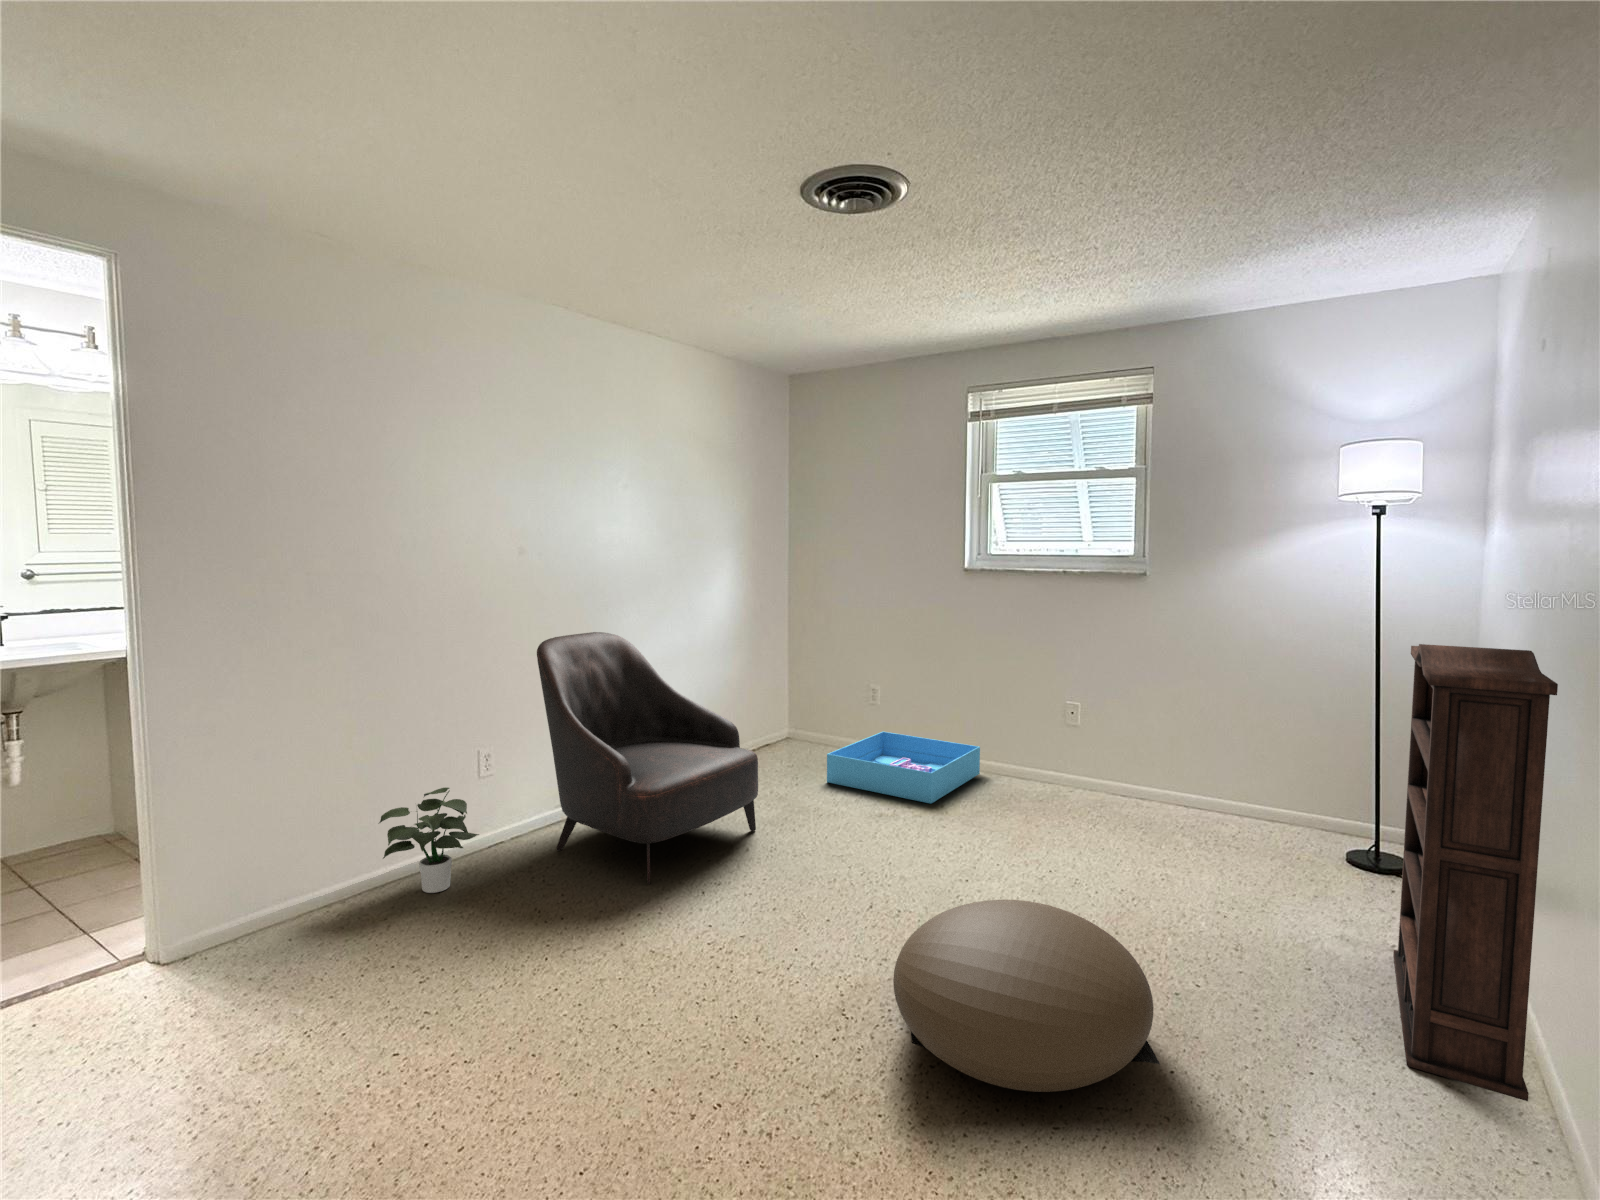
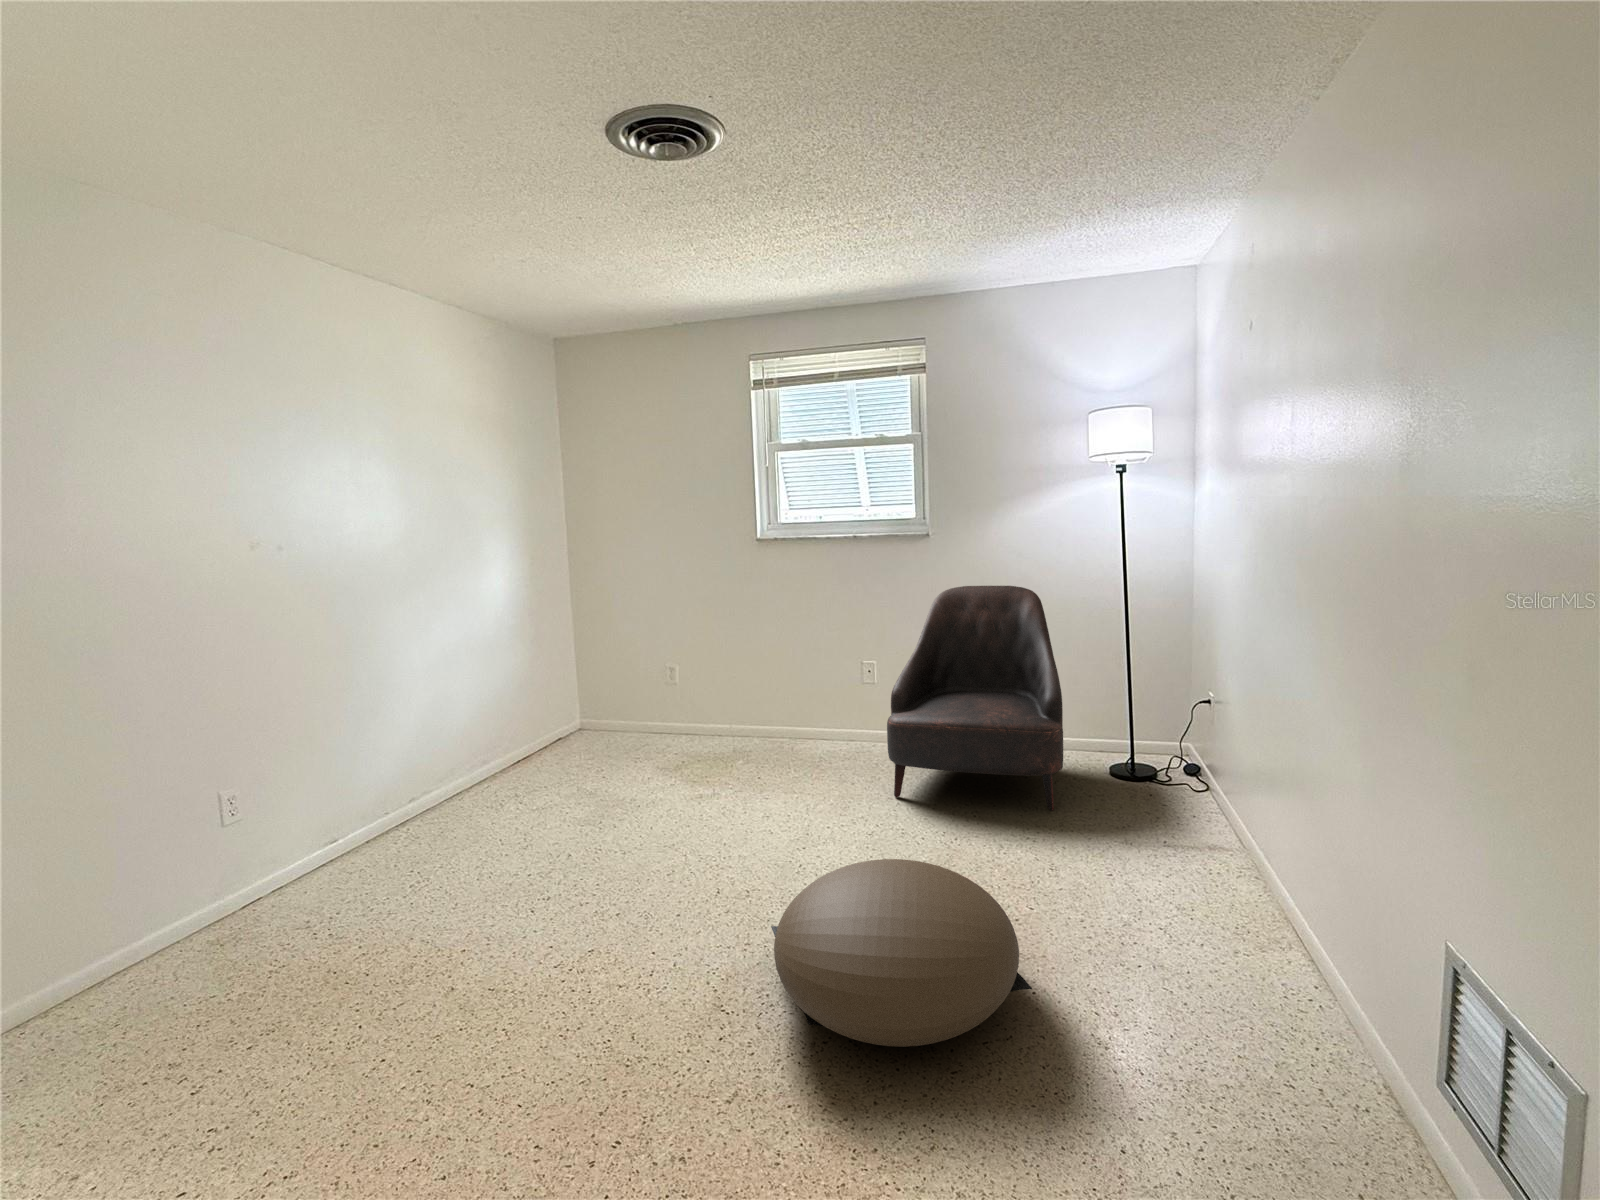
armchair: present [537,632,758,884] -> present [887,586,1063,811]
bookshelf: present [1393,644,1558,1101] -> none [1166,582,1301,950]
storage bin: present [827,732,980,803] -> none [636,709,786,775]
potted plant: present [379,787,479,893] -> none [87,844,237,978]

